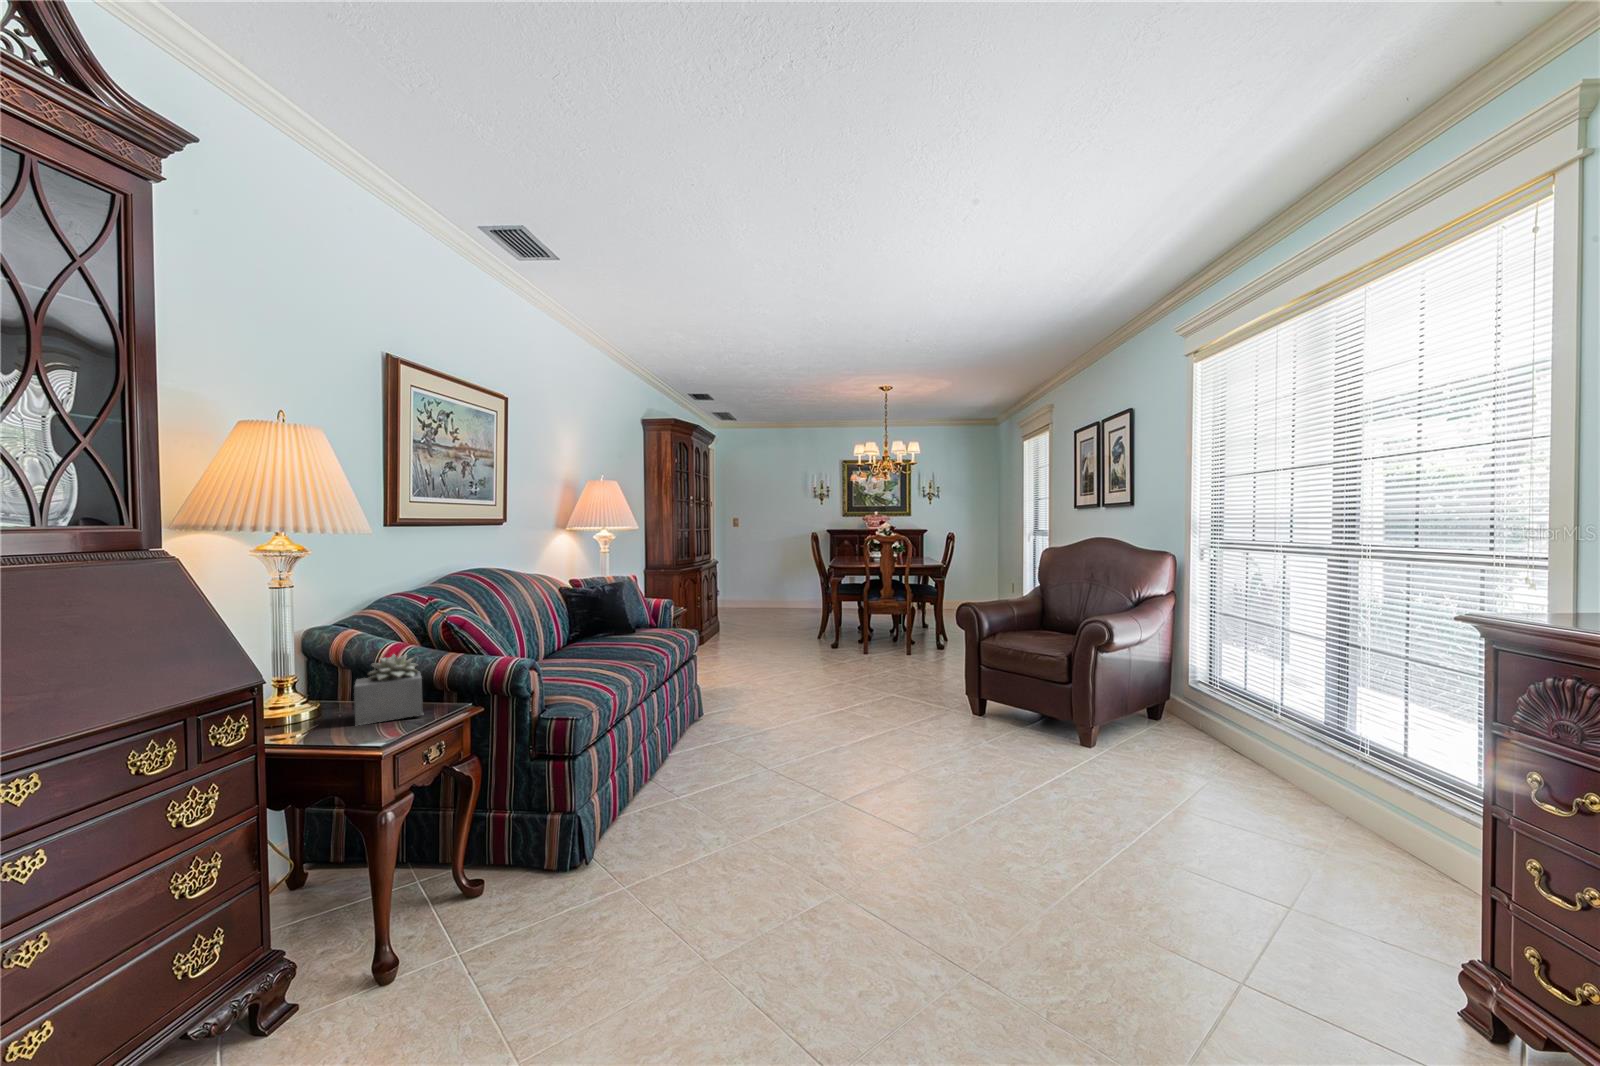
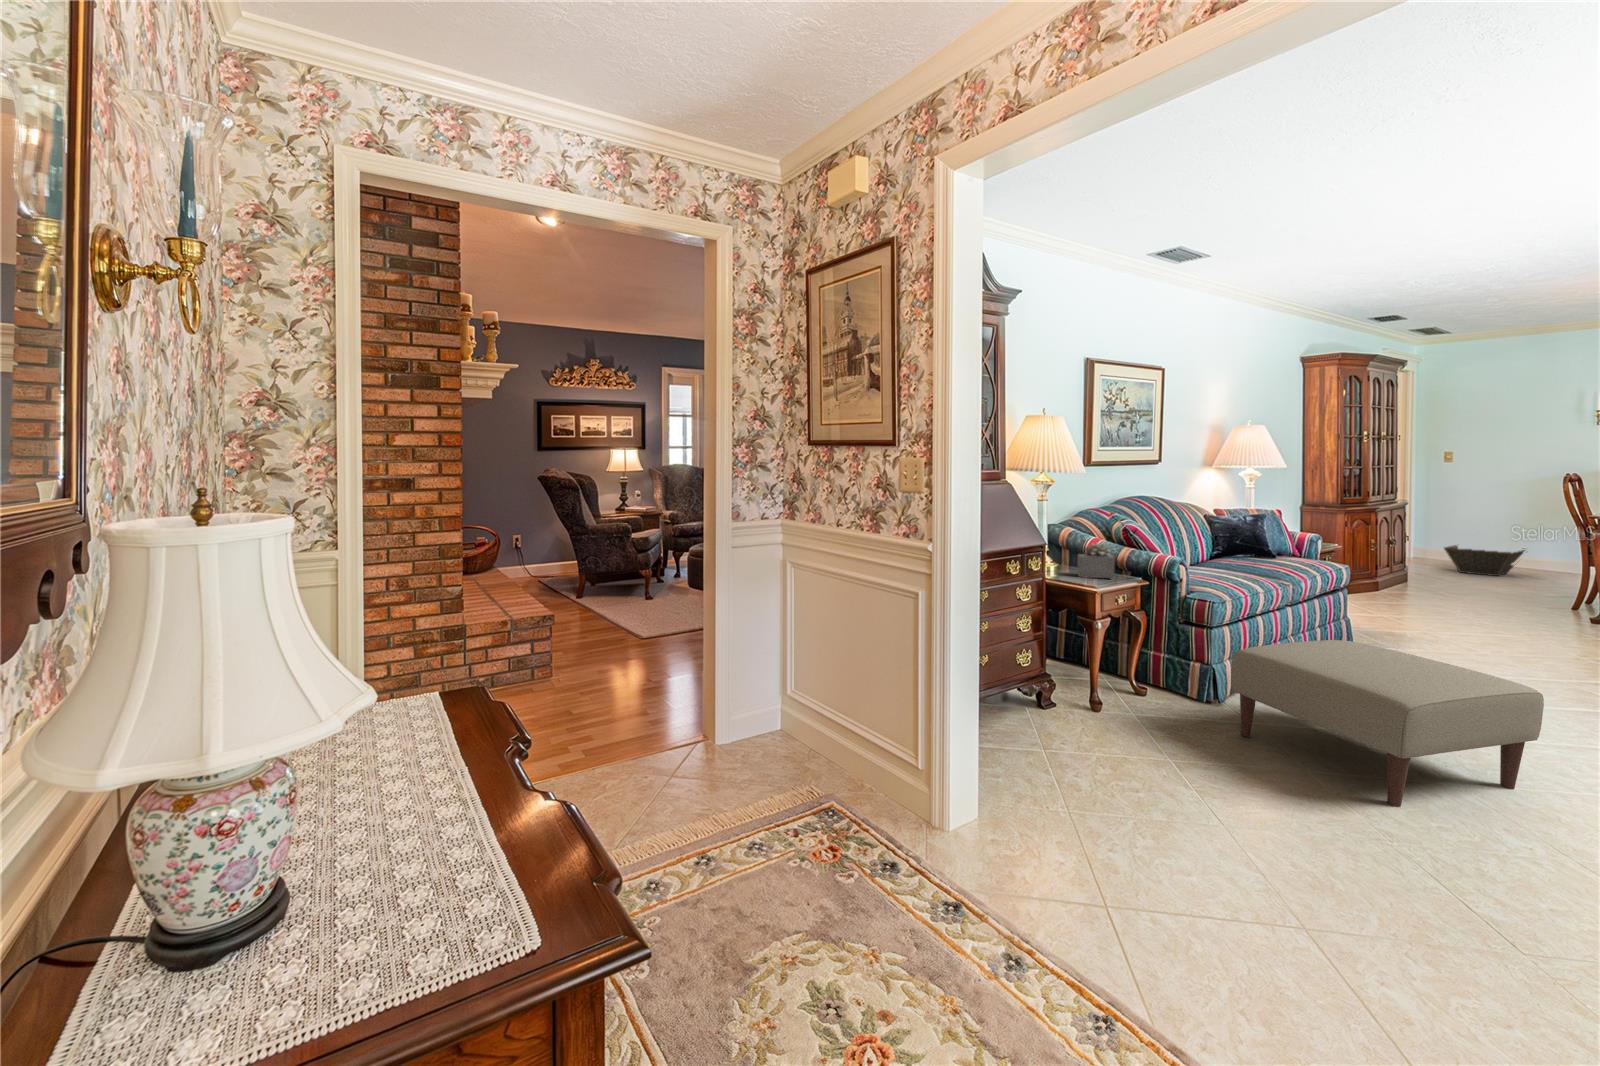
basket: none [739,594,782,617] -> present [1444,545,1525,576]
ottoman: none [603,738,880,985] -> present [1231,640,1544,807]

